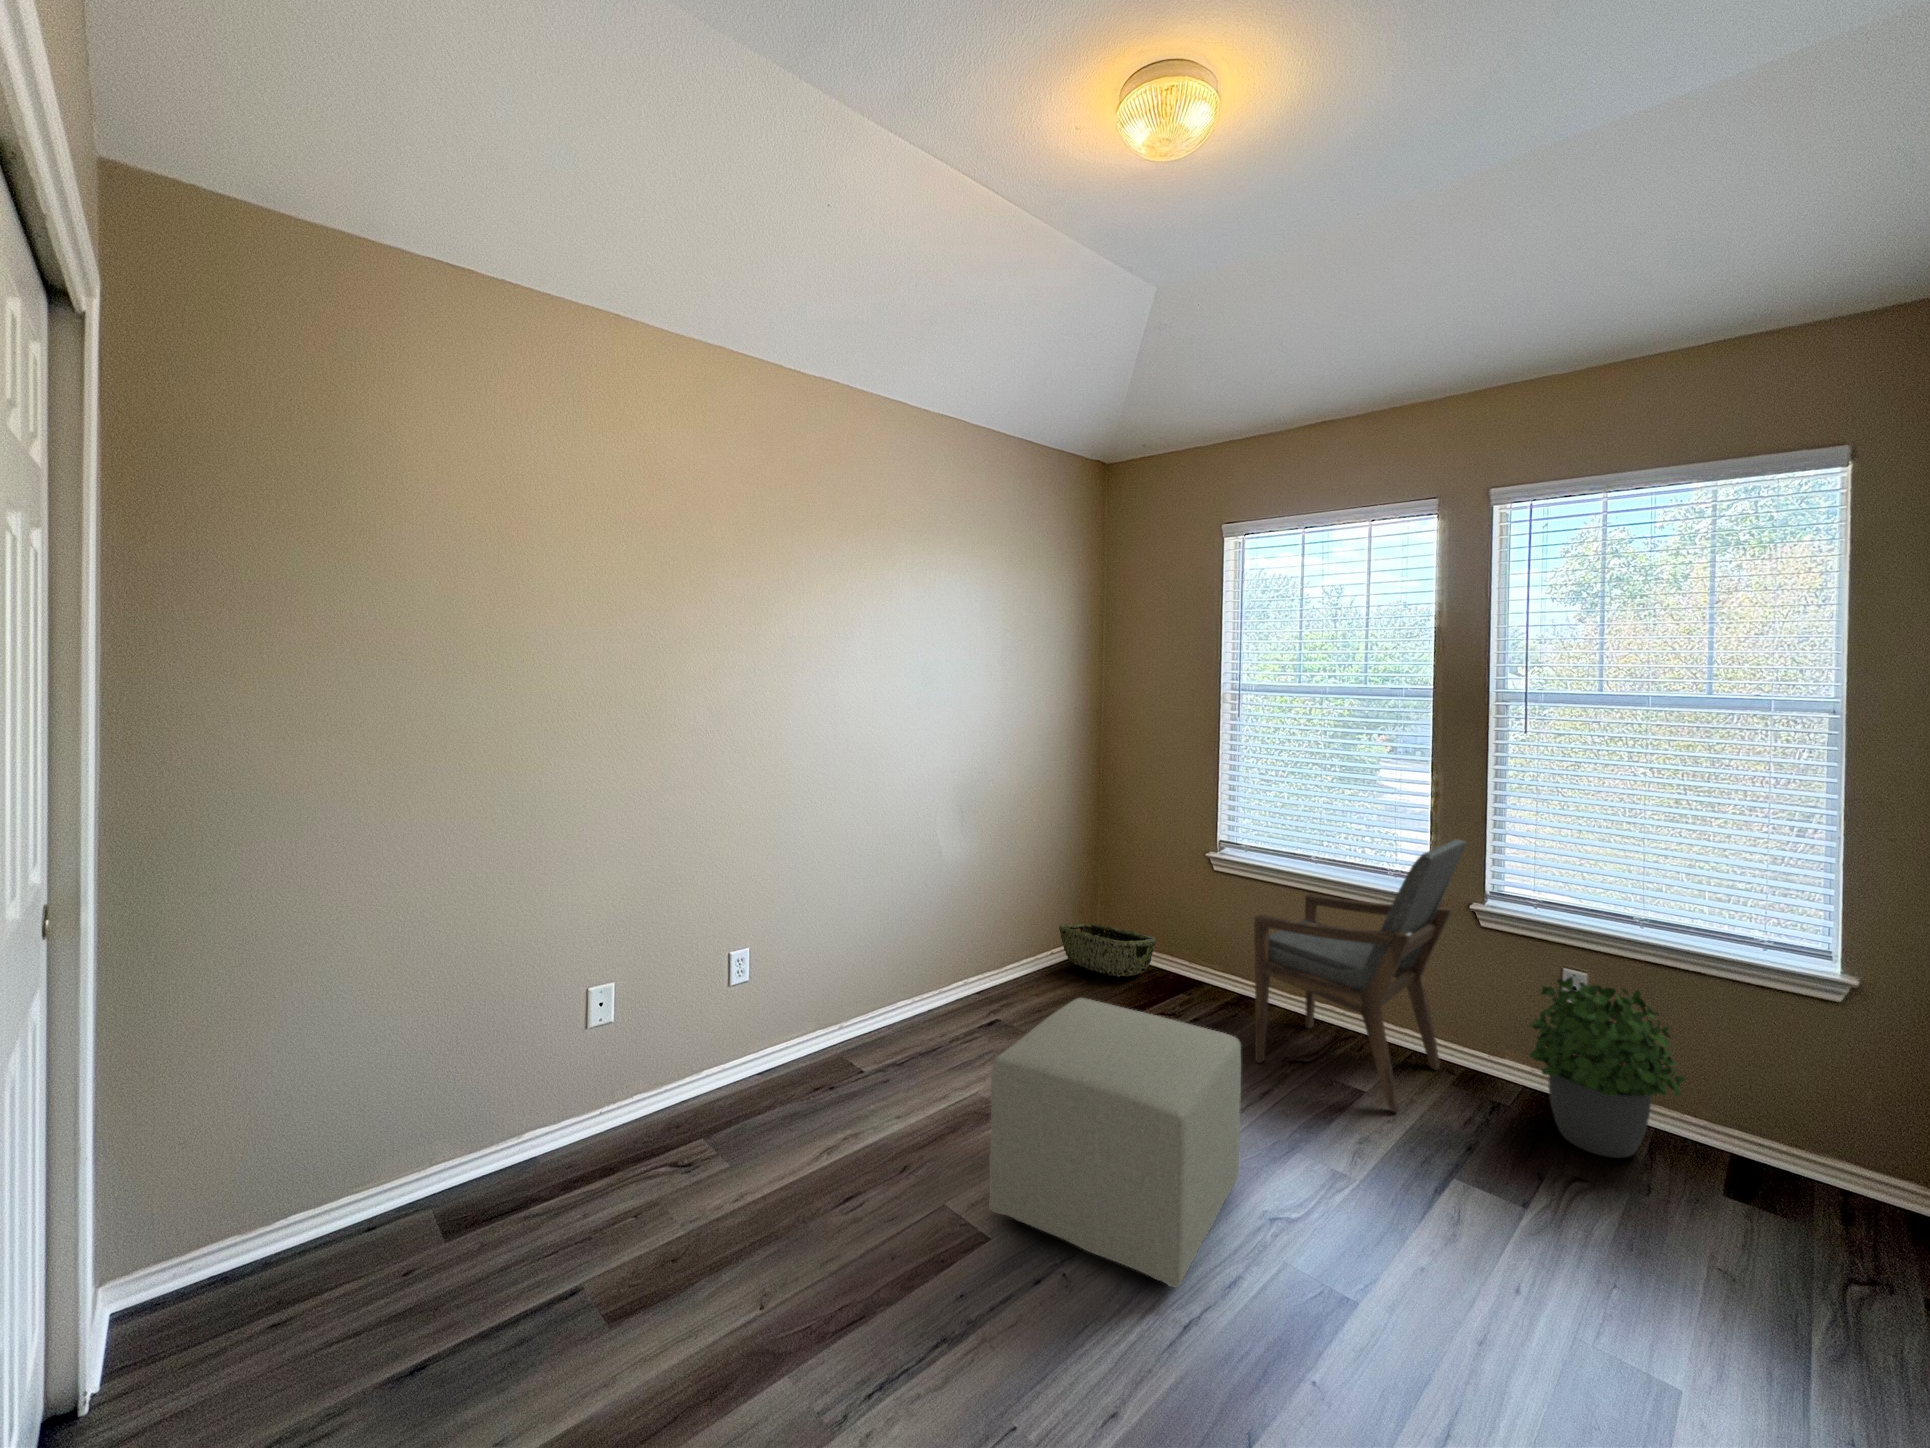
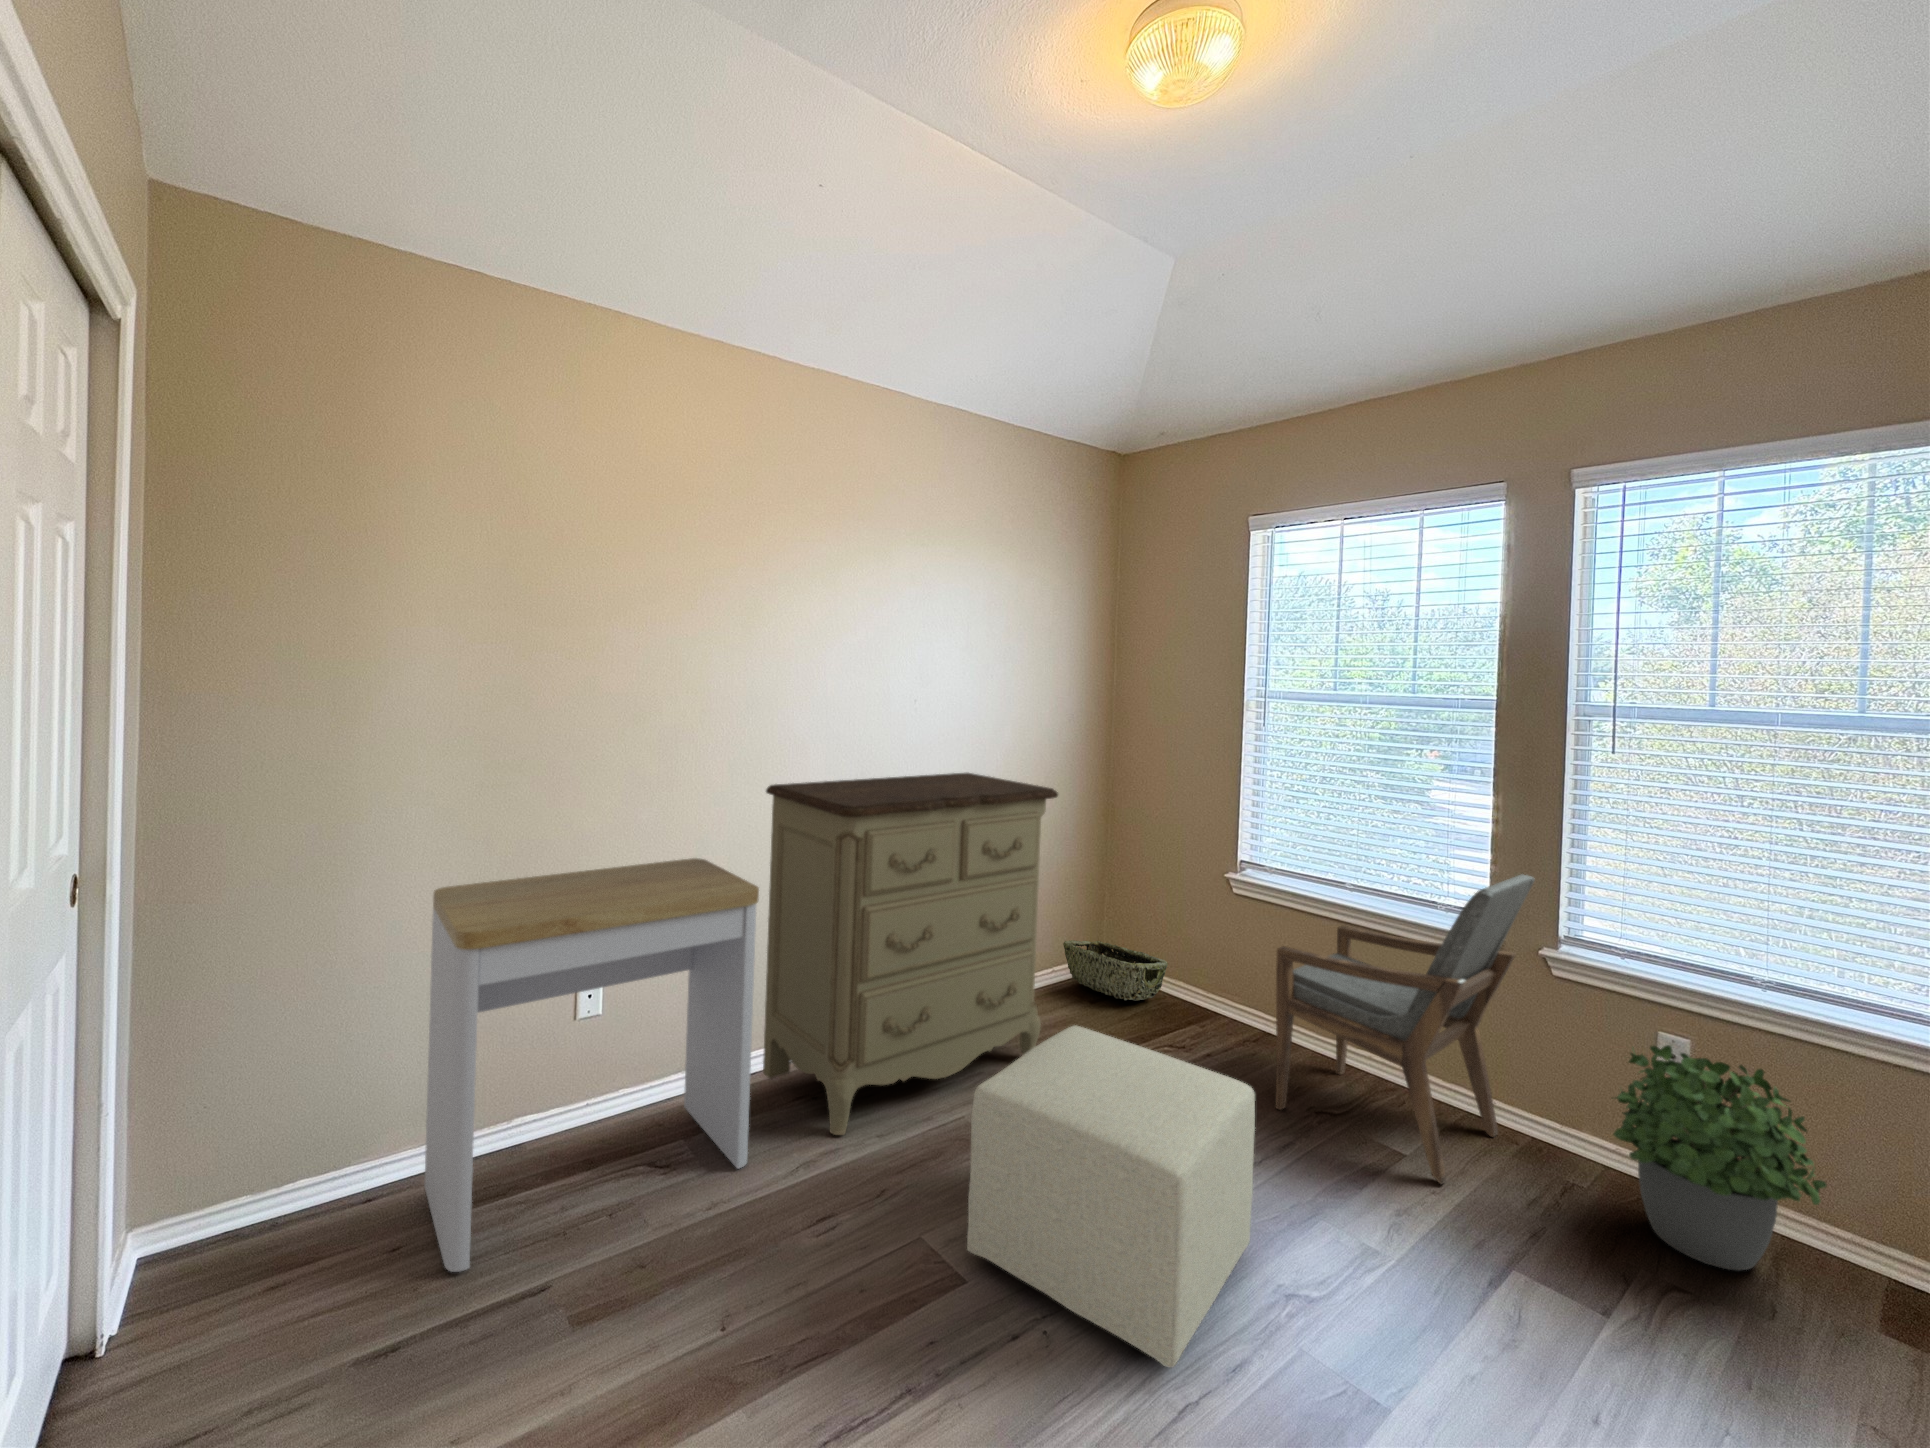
dresser: none [773,767,1056,1122] -> present [763,773,1058,1135]
desk: none [430,861,776,1288] -> present [424,858,759,1272]

